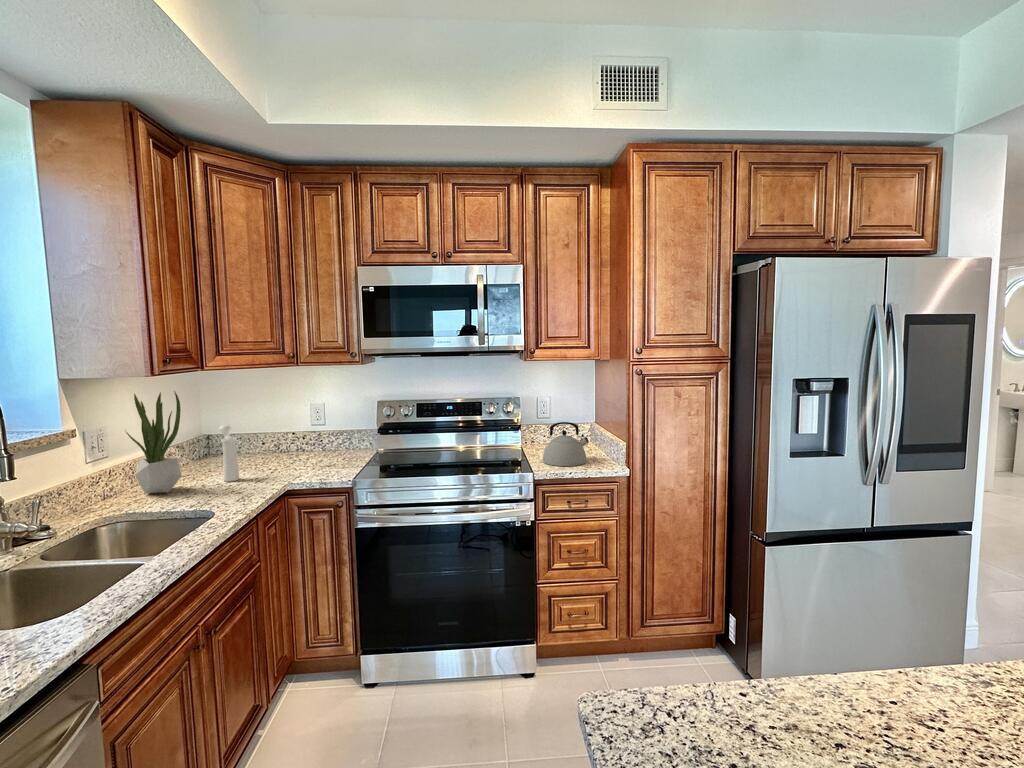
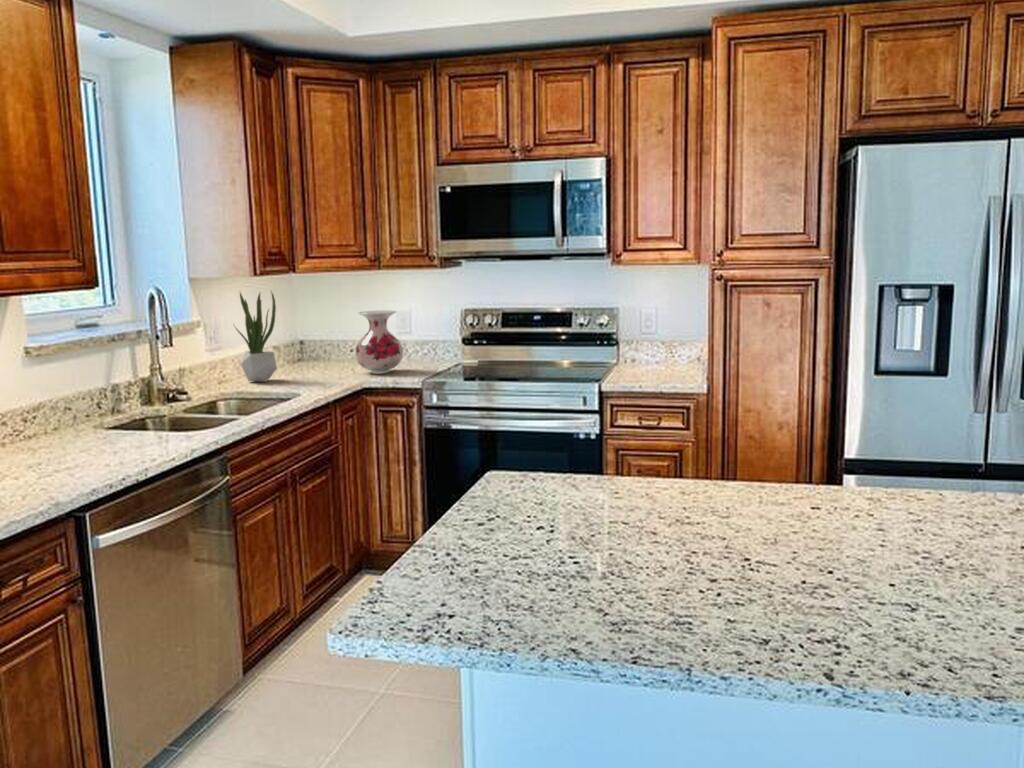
vase: none [272,406,324,471] -> present [355,310,403,374]
kettle: present [542,422,589,466] -> none [623,333,675,380]
pepper mill: present [219,425,239,482] -> none [309,326,325,378]

